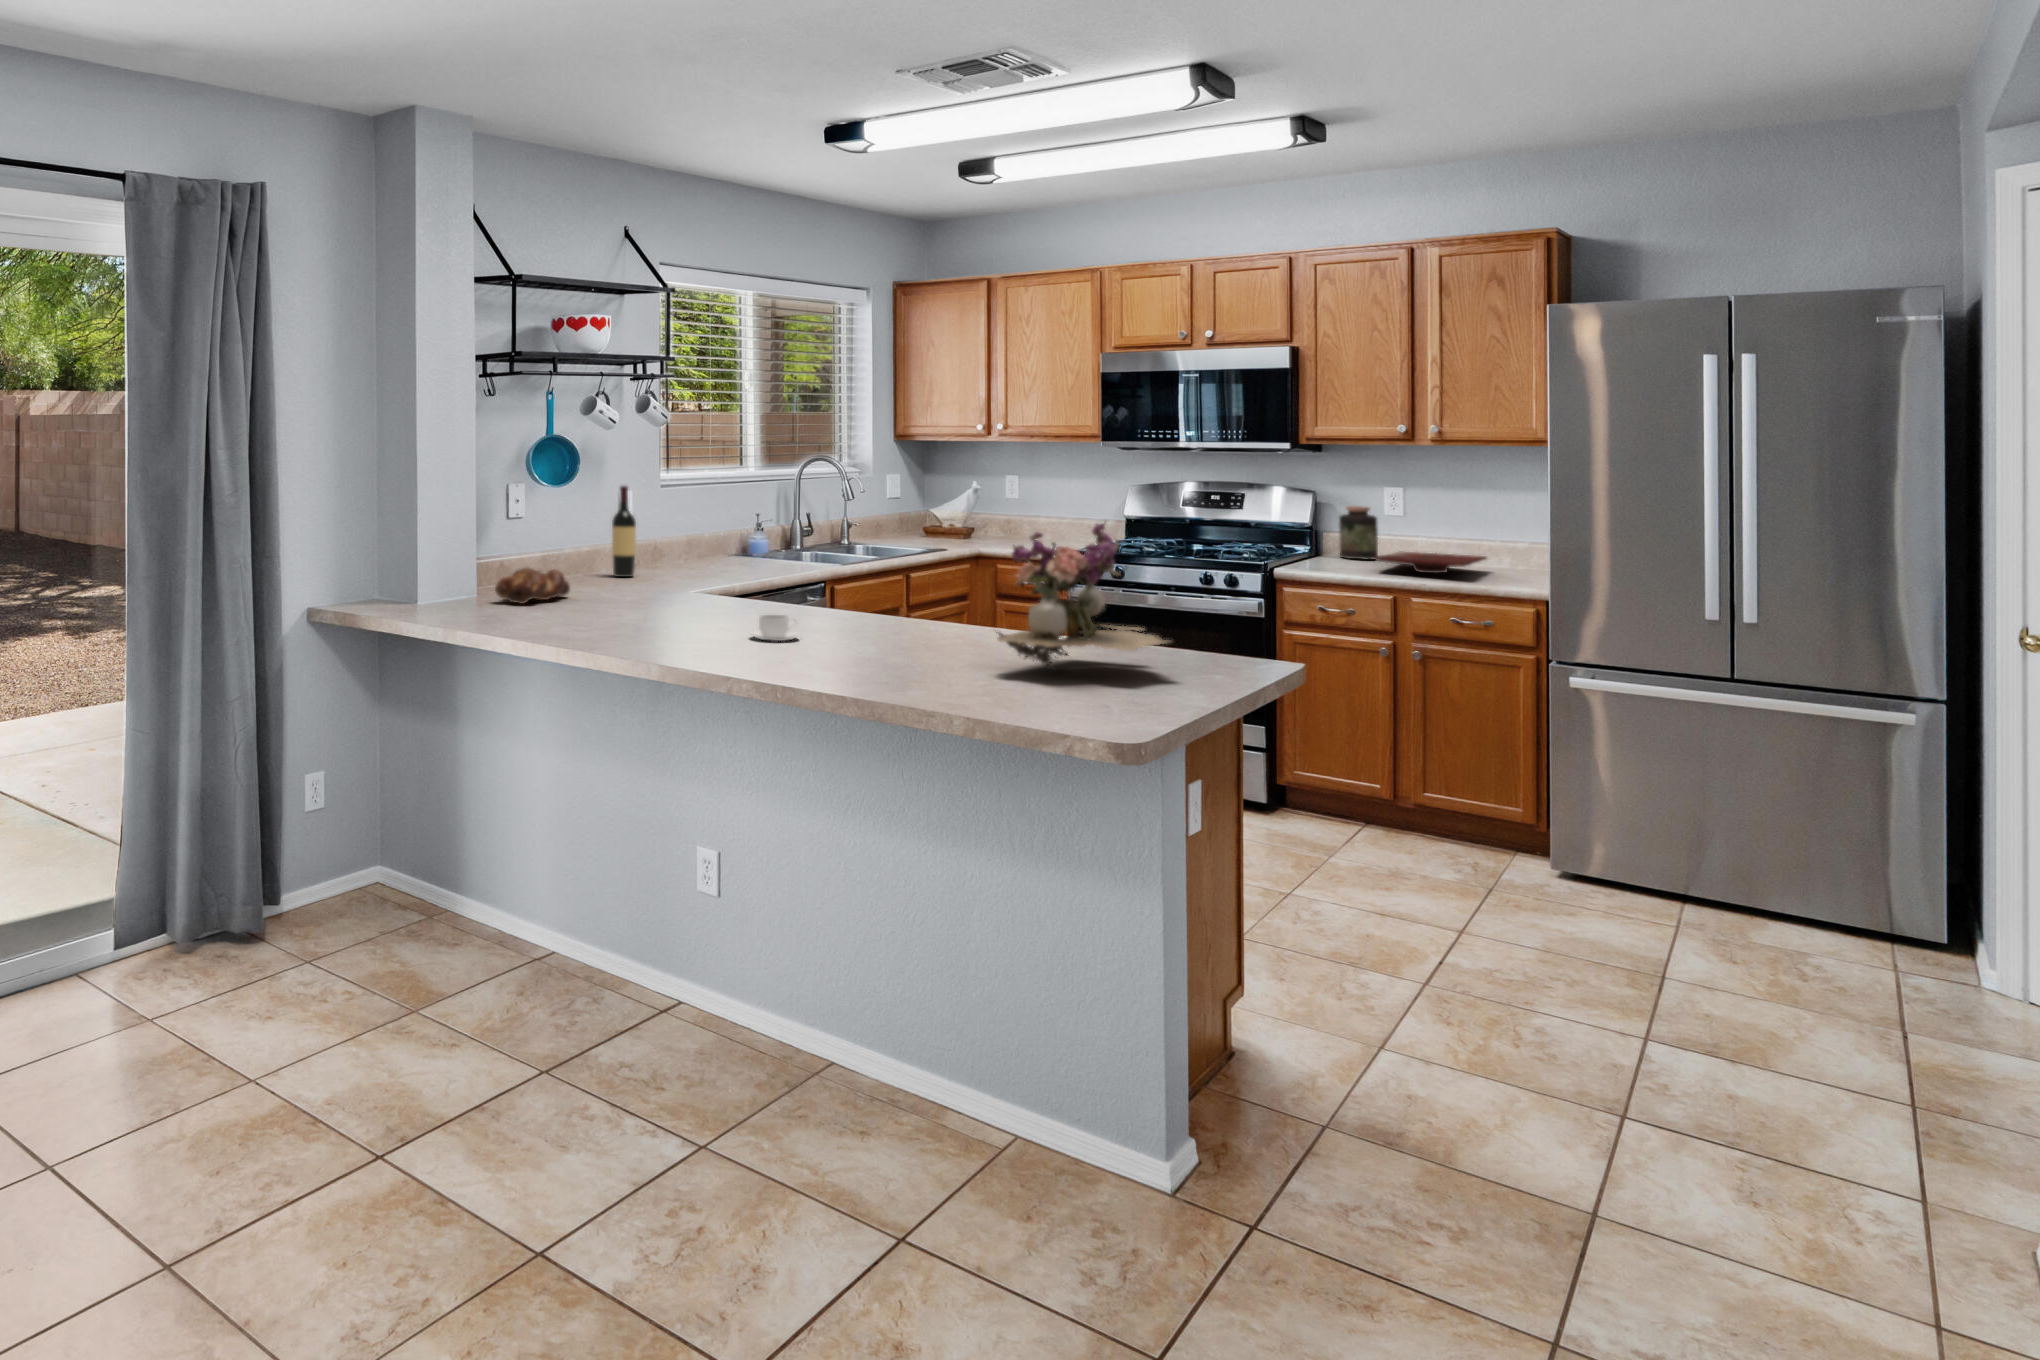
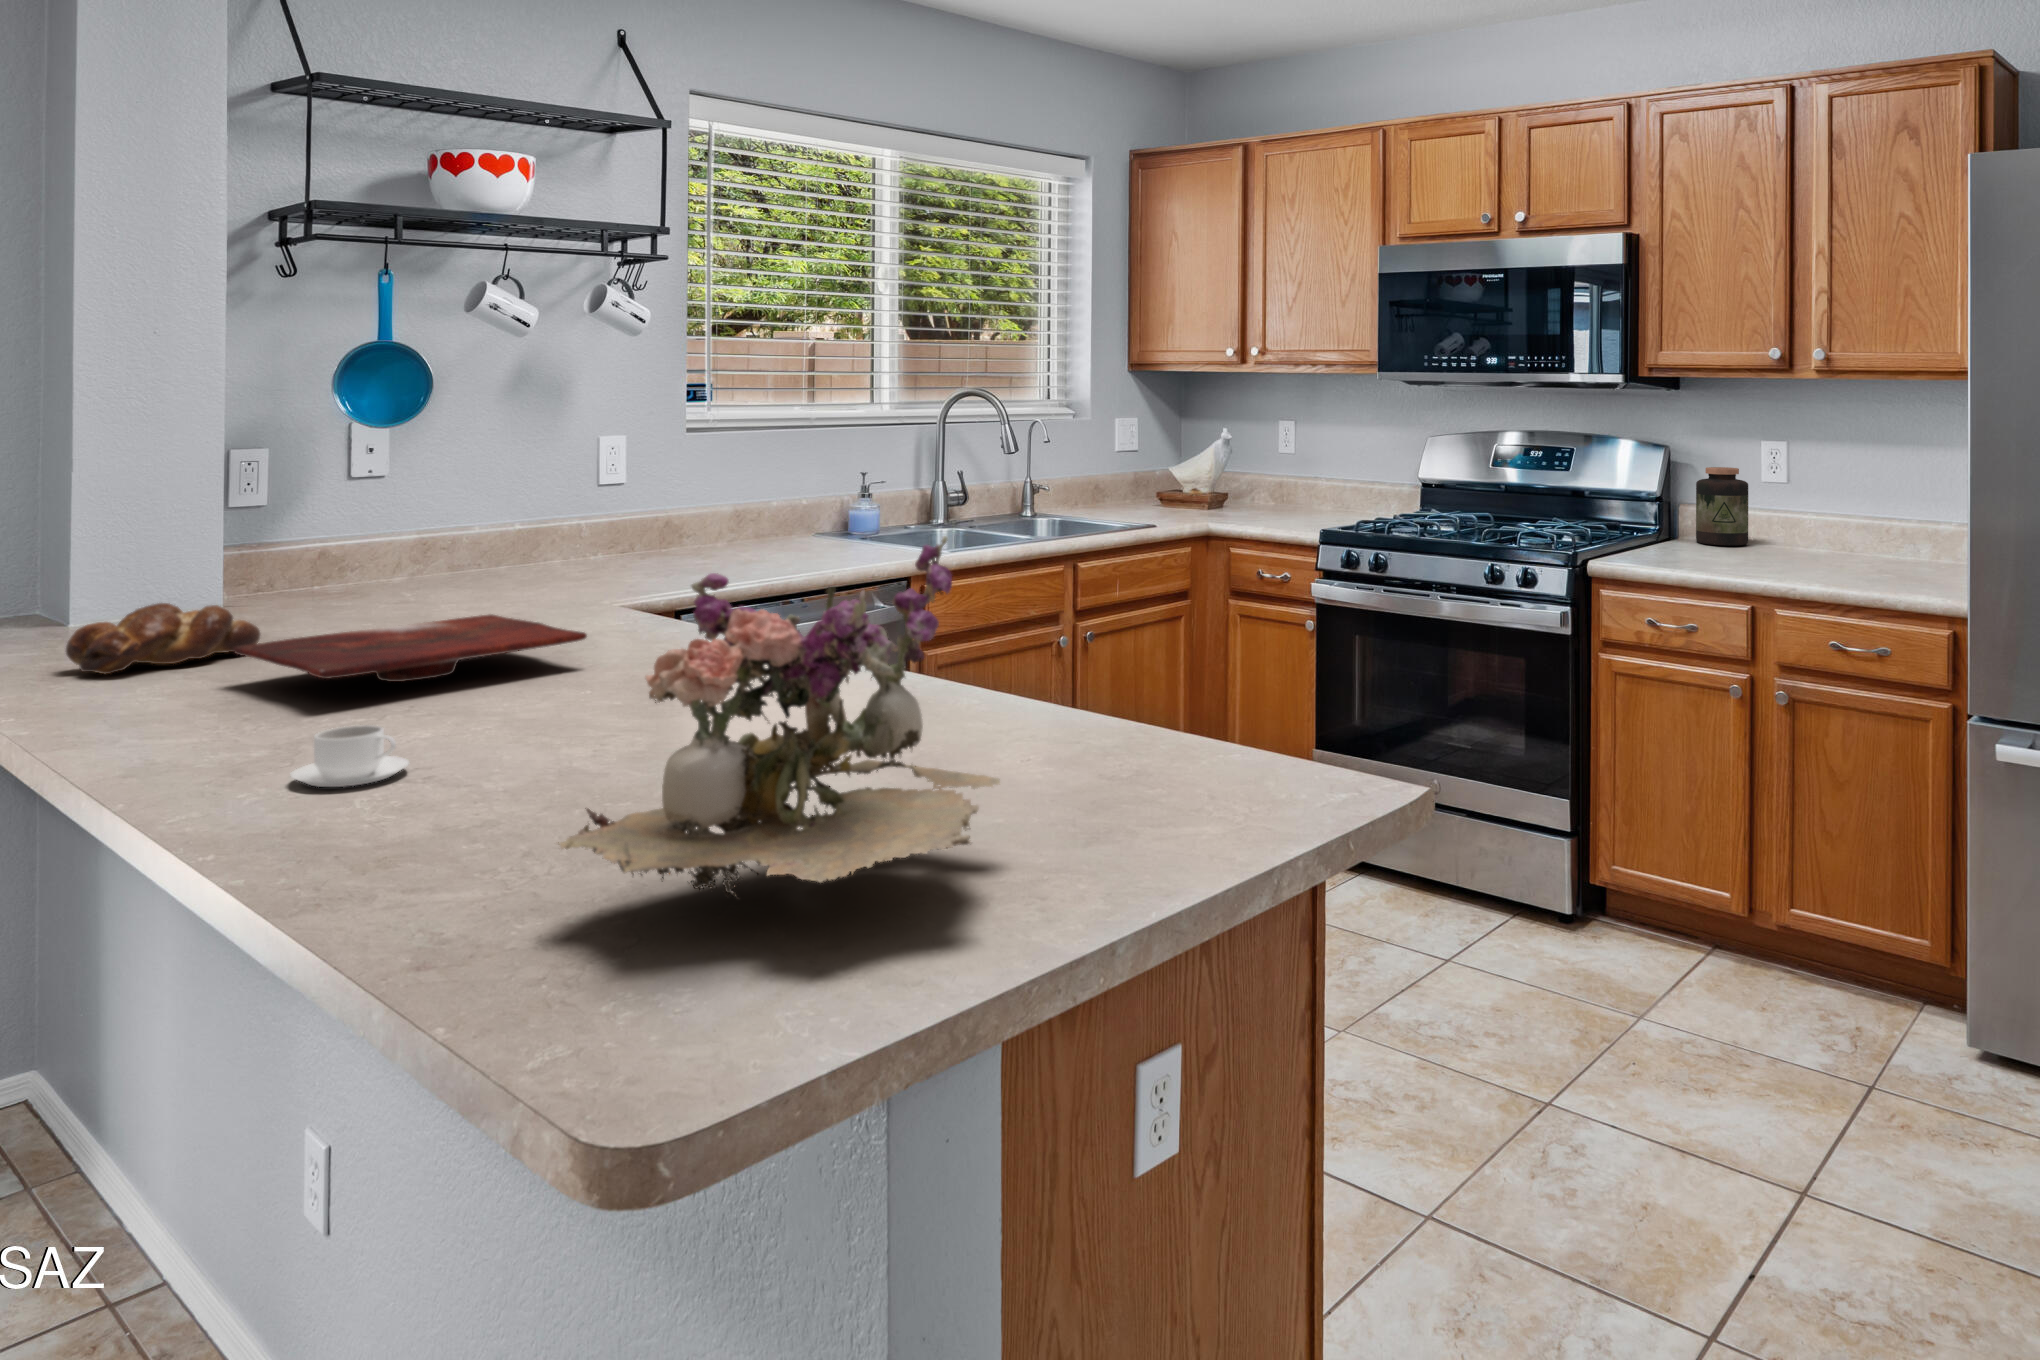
wine bottle: present [612,486,636,577] -> none [476,449,520,600]
cutting board: present [1375,552,1486,573] -> present [234,615,587,682]

